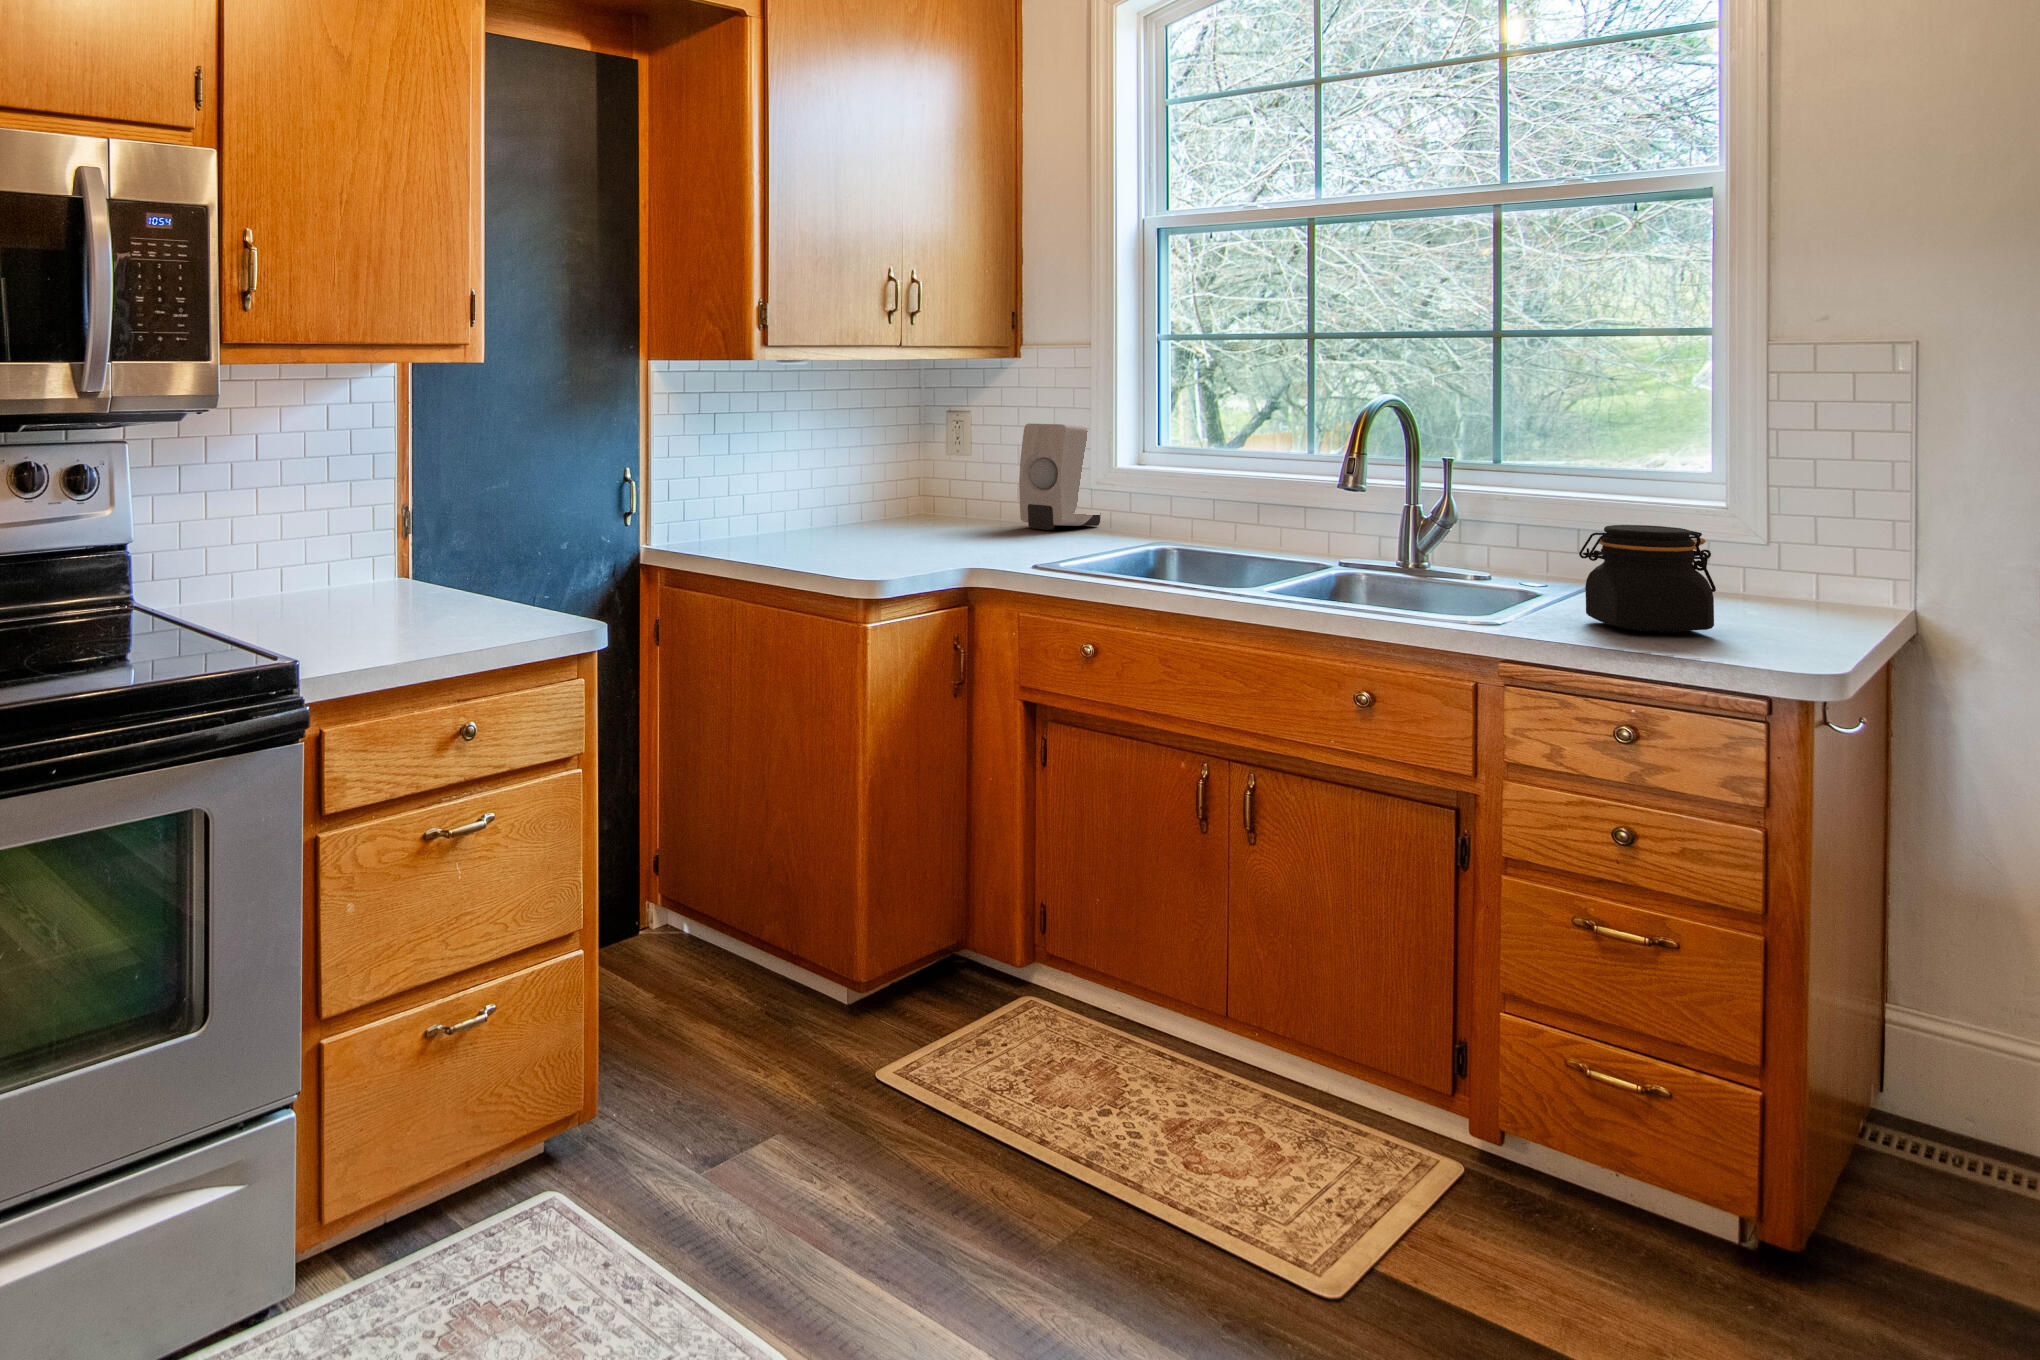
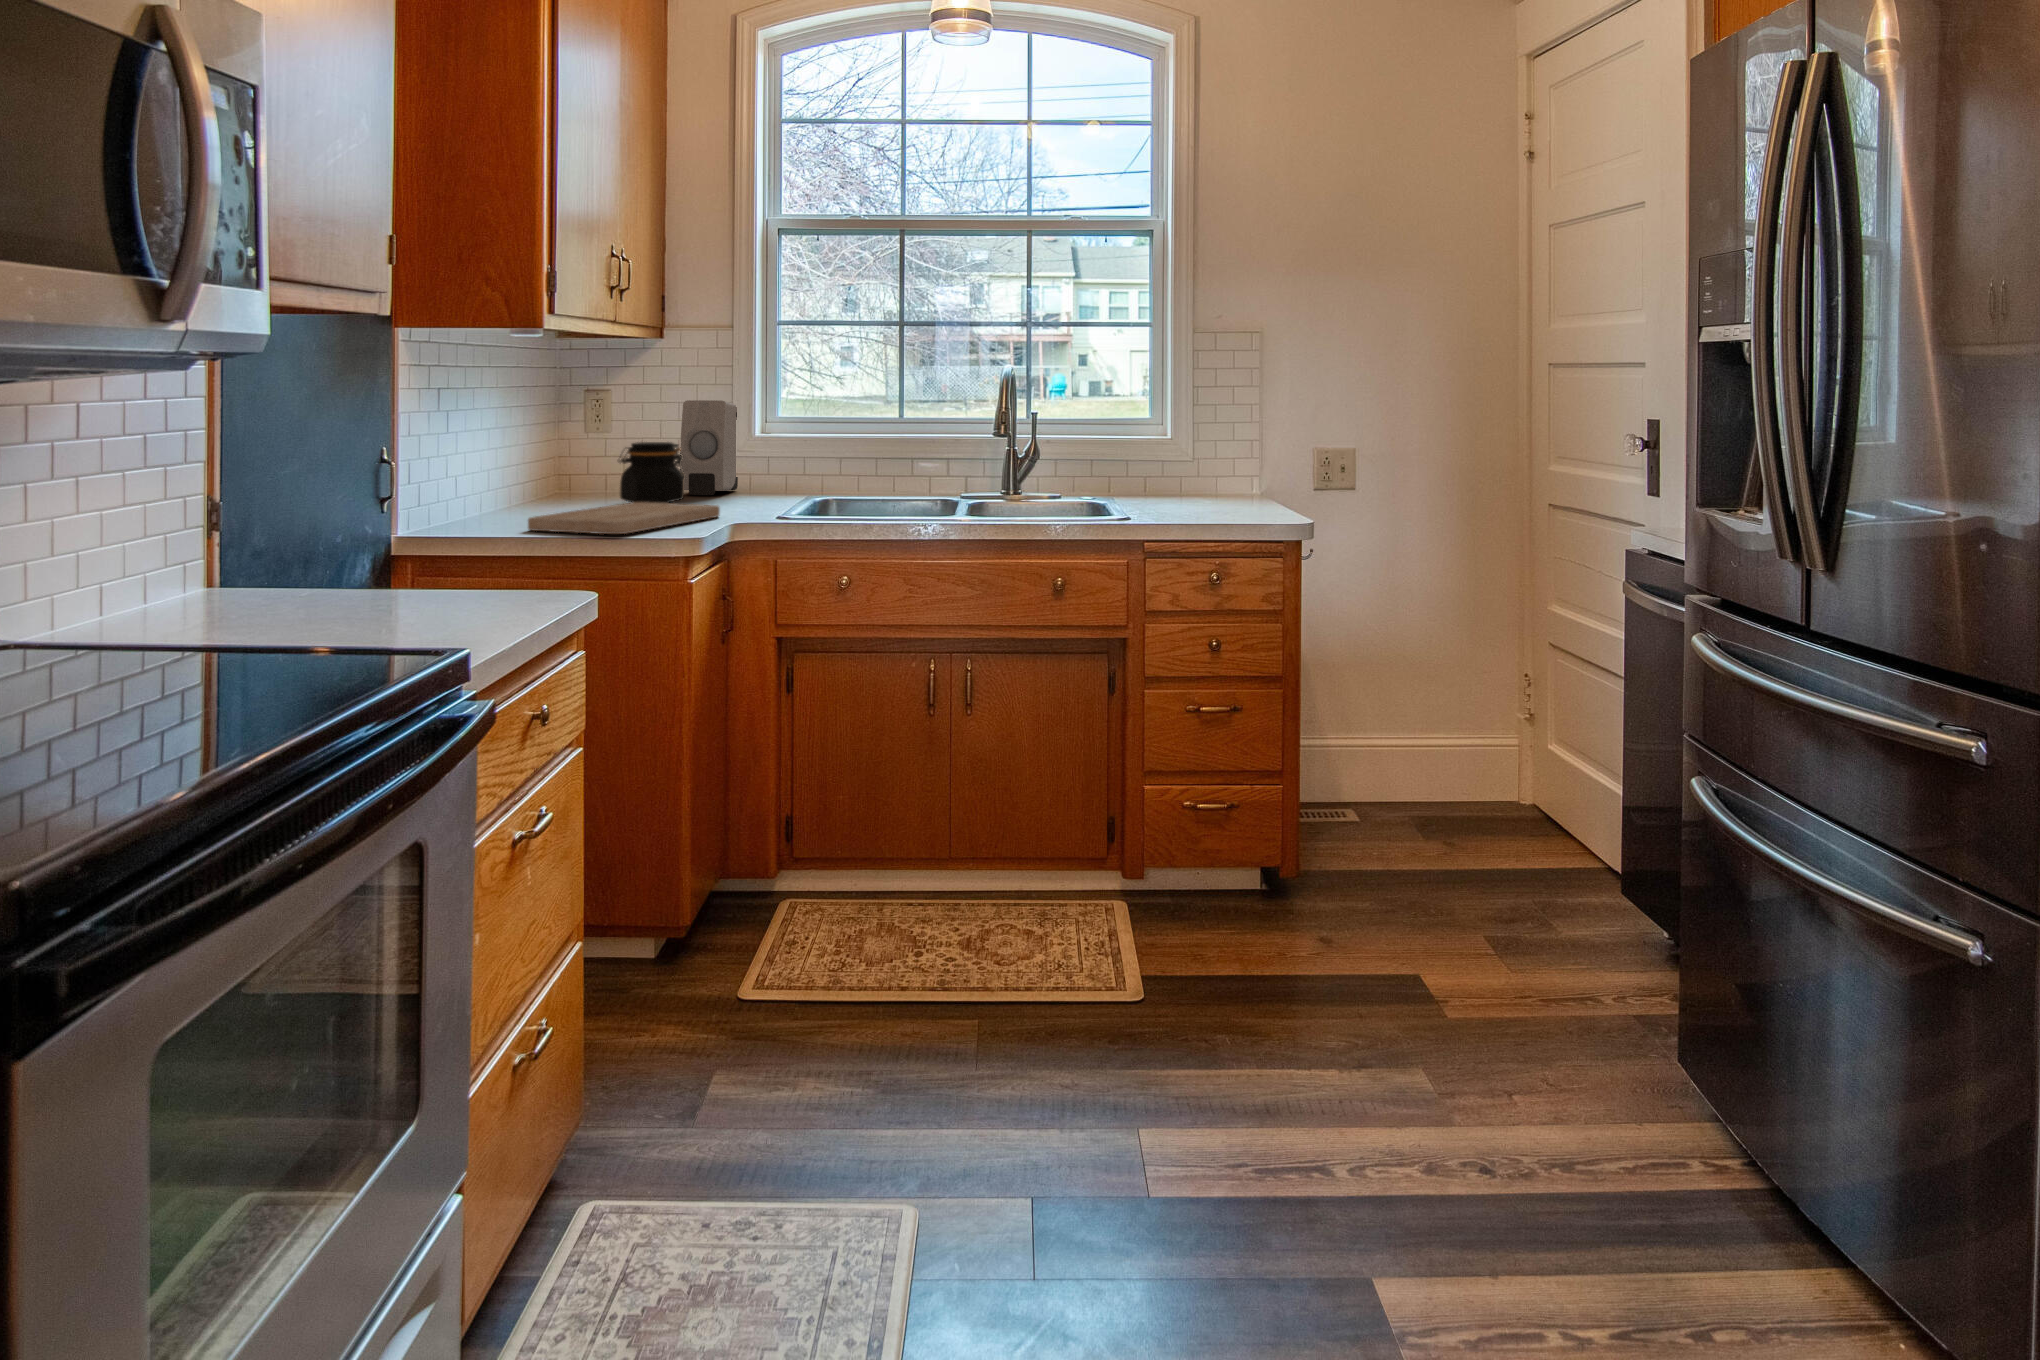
jar: present [1579,525,1716,633] -> present [619,442,685,503]
cutting board: none [759,533,975,566] -> present [528,502,720,534]

